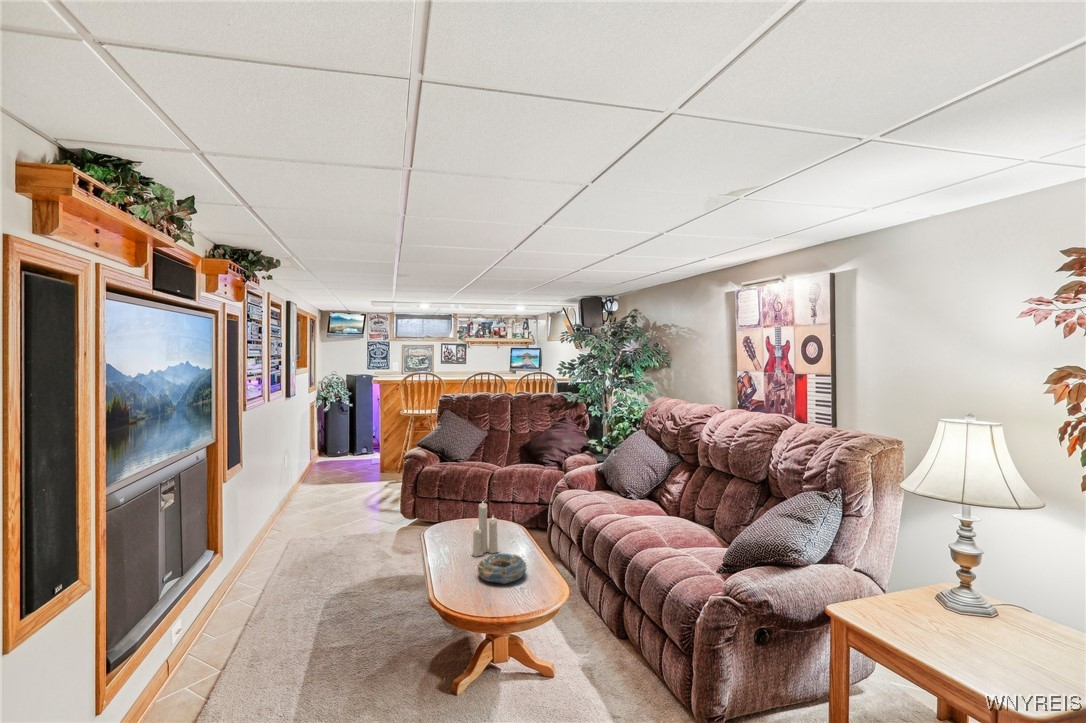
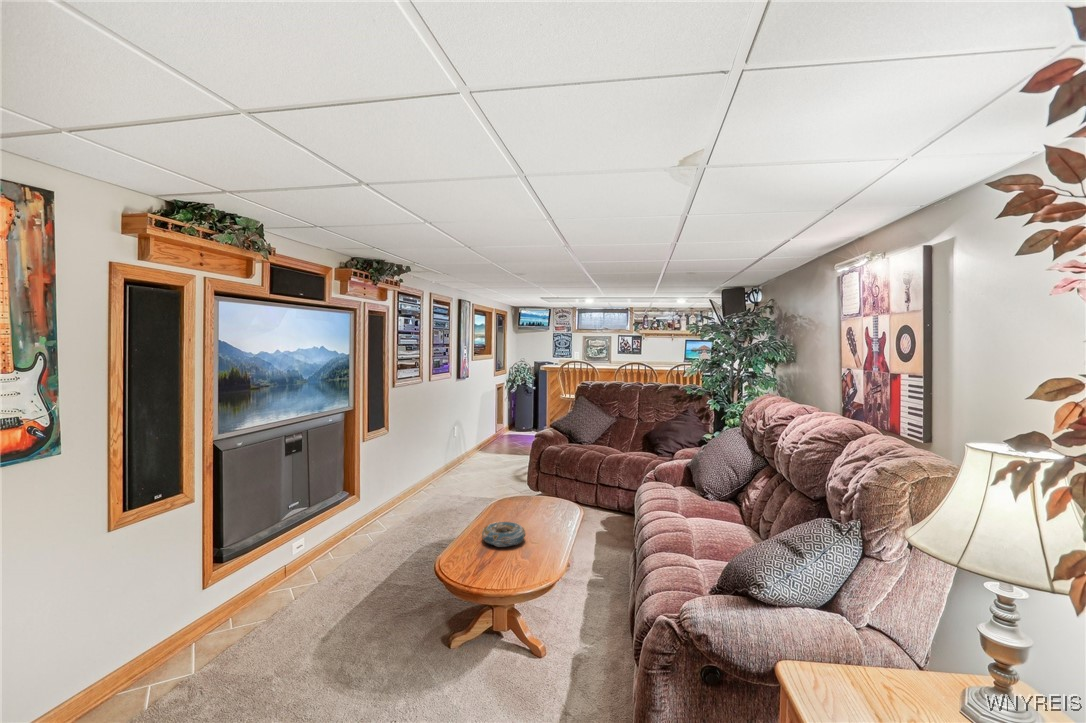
candle: present [472,503,498,556] -> none [501,469,525,522]

